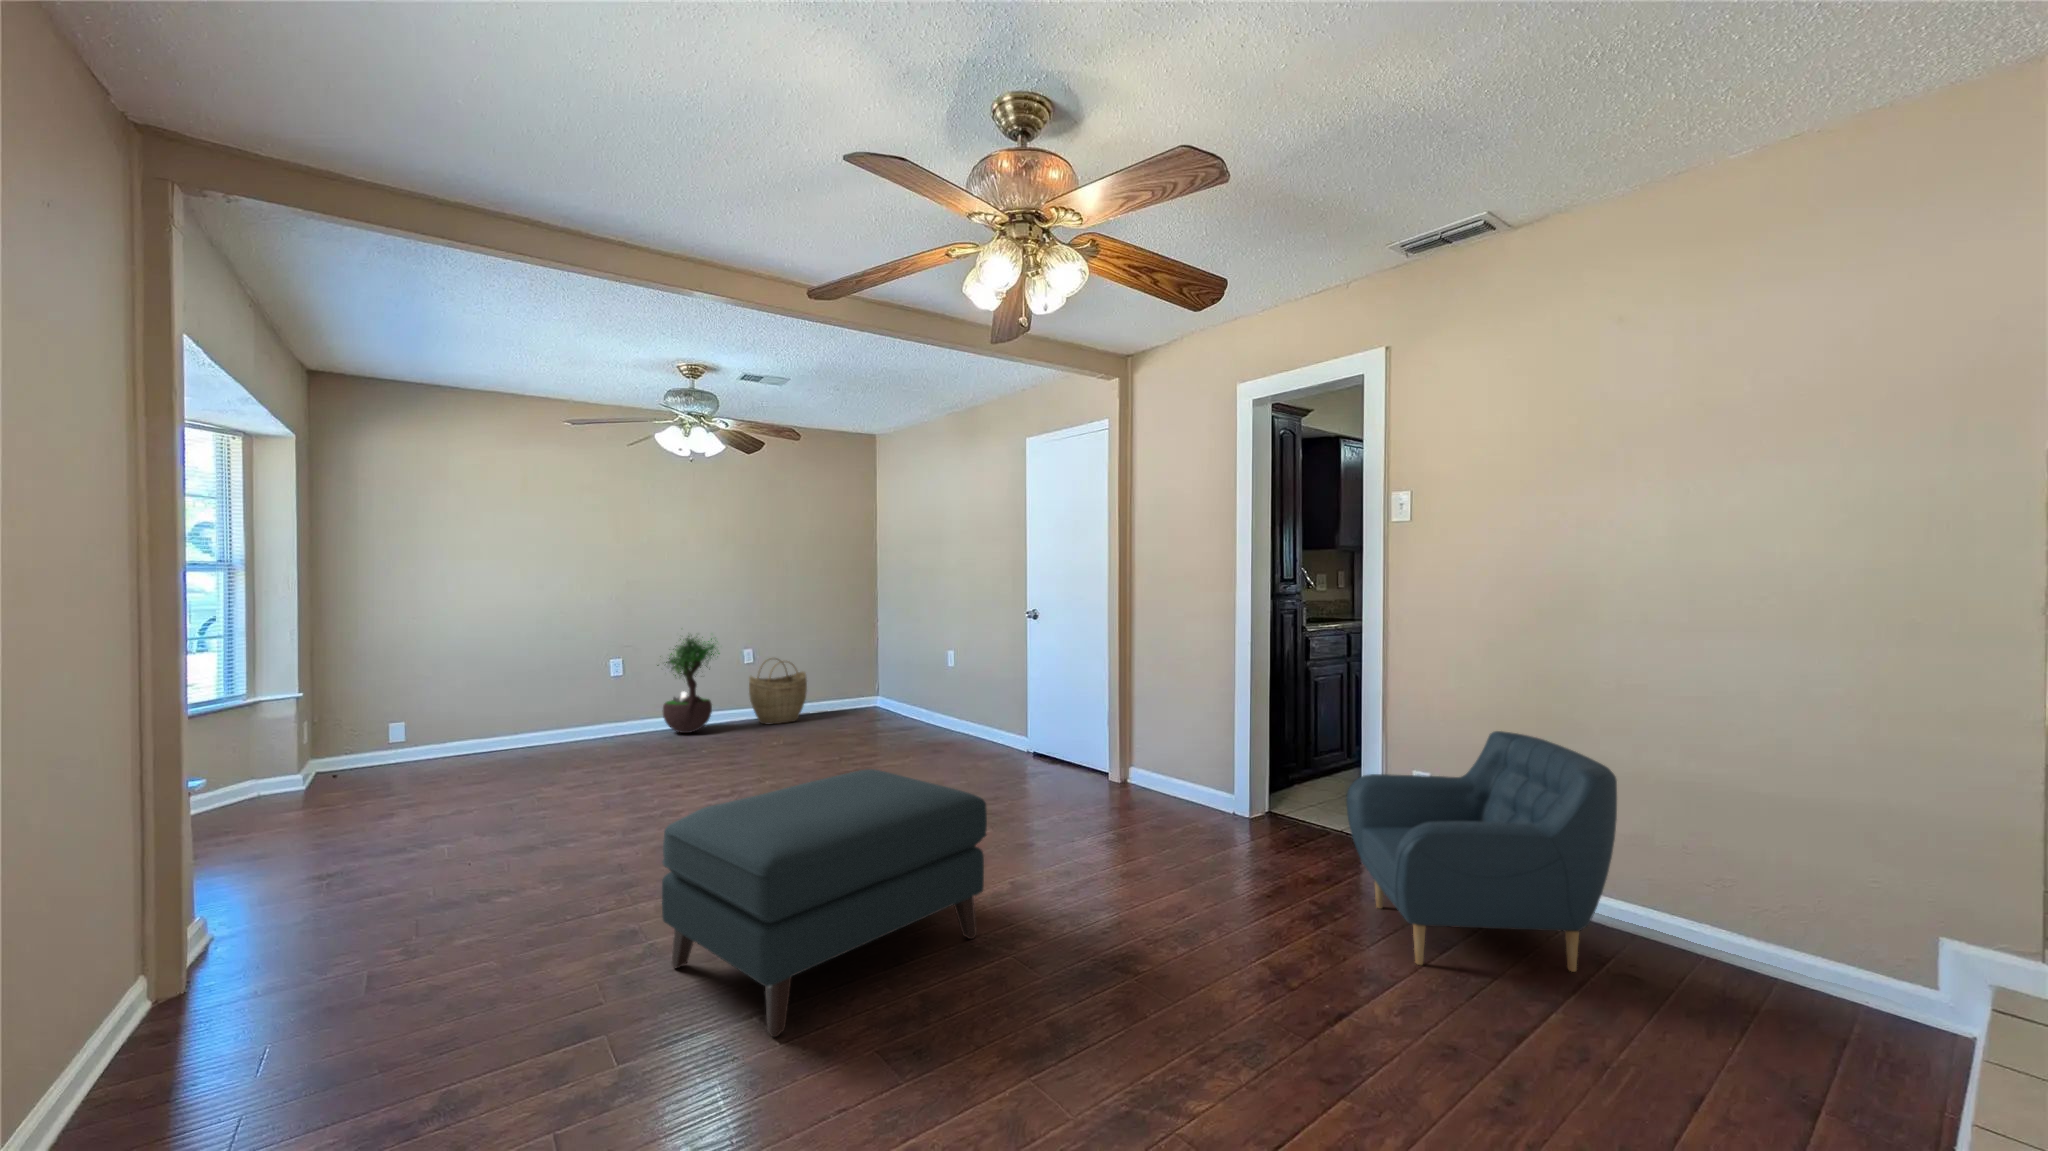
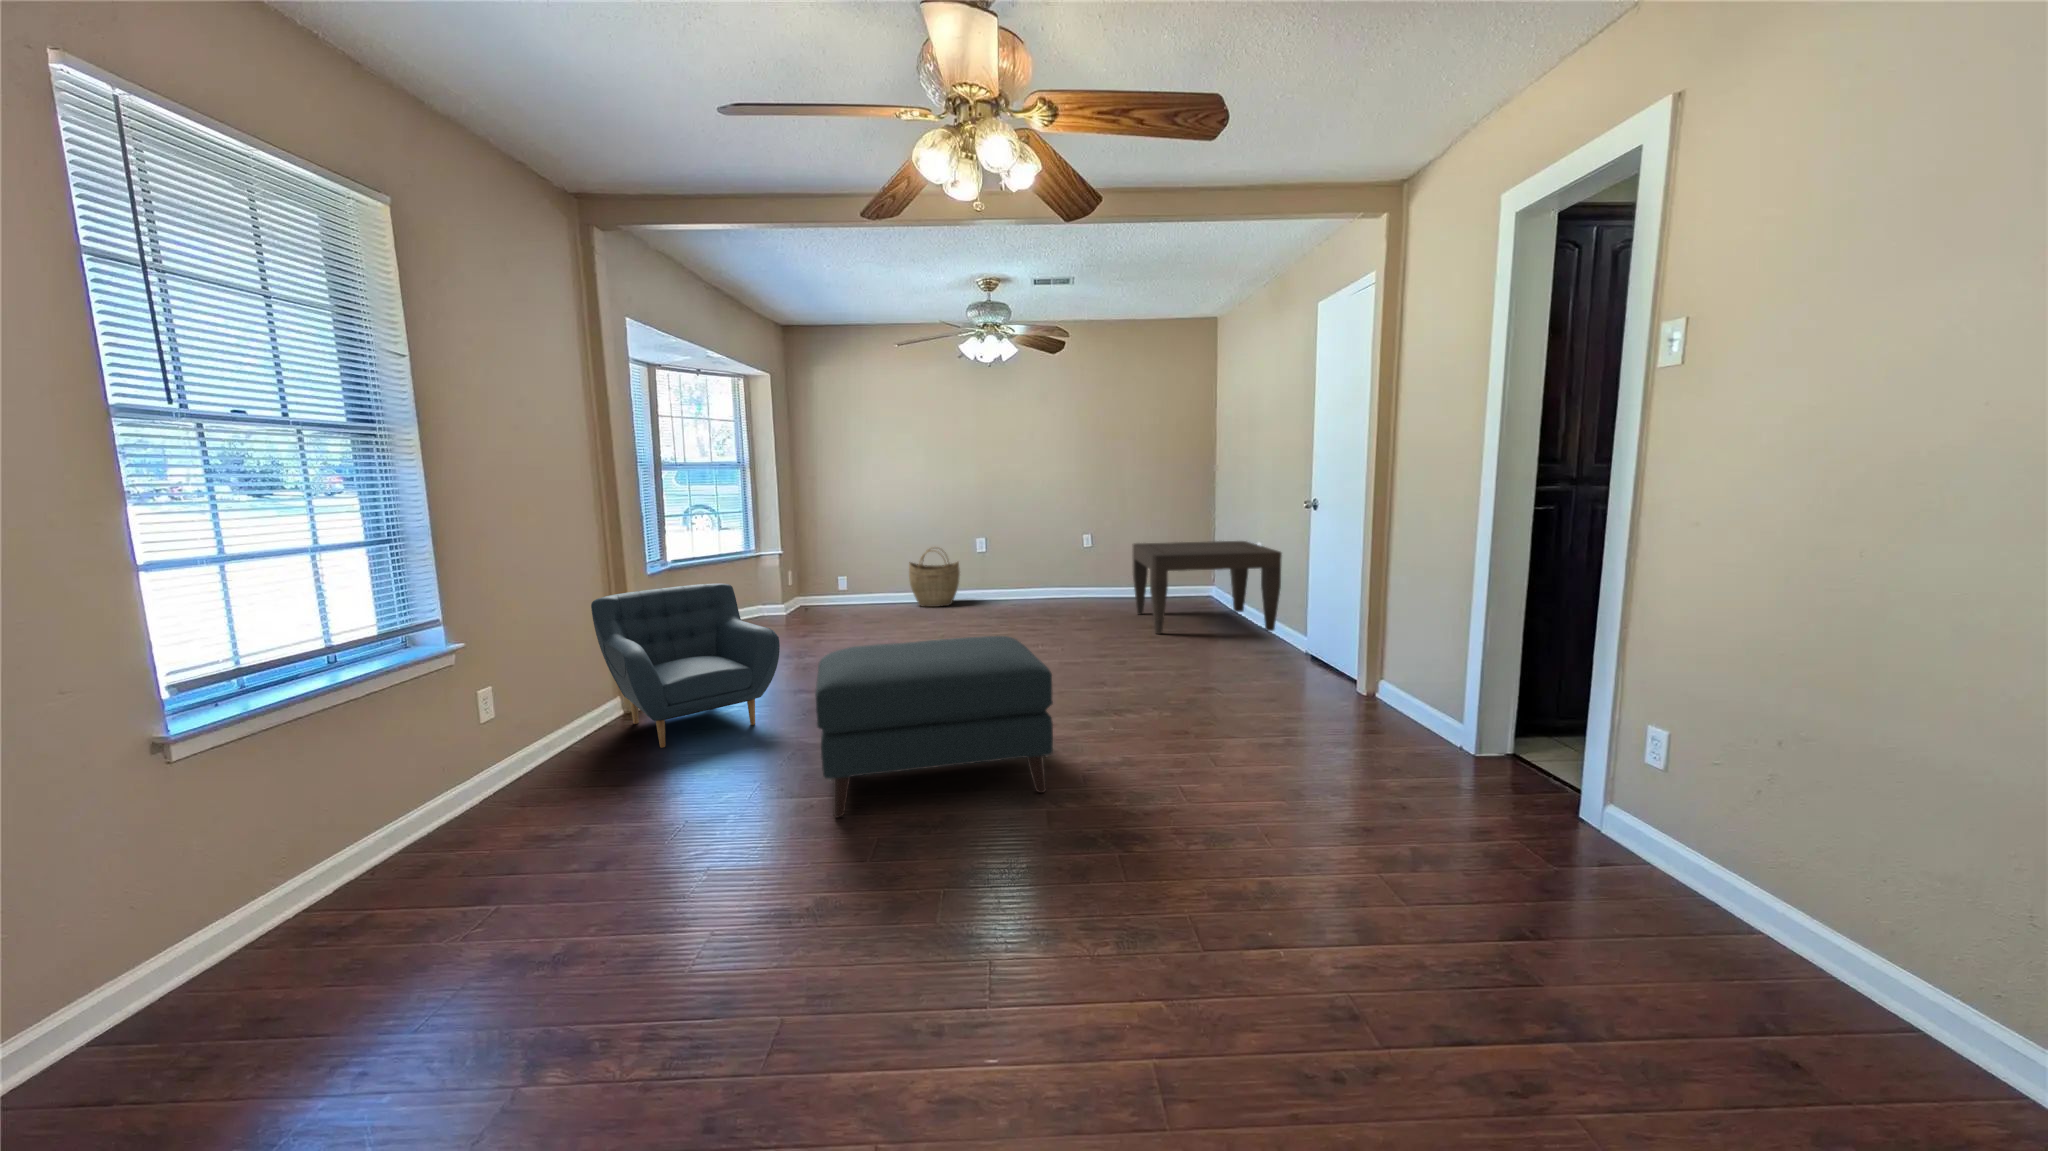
potted tree: present [657,636,720,733] -> none [1006,512,1059,601]
coffee table: none [822,651,986,754] -> present [1133,541,1282,634]
woven basket: present [749,659,807,724] -> present [909,549,960,607]
armchair: present [1346,731,1617,972] -> present [591,583,780,748]

